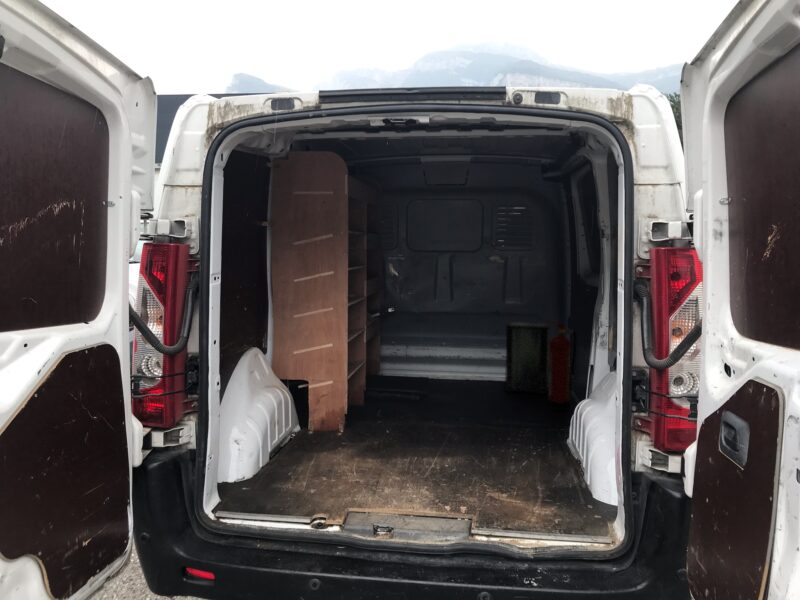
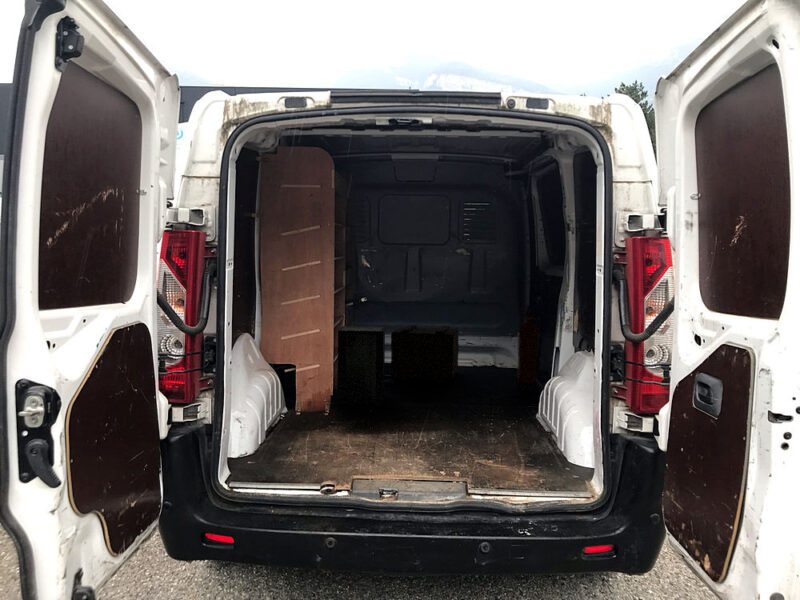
storage box: present [505,322,550,394] -> present [337,326,385,405]
wooden crate: none [413,337,488,399] -> present [391,325,459,382]

